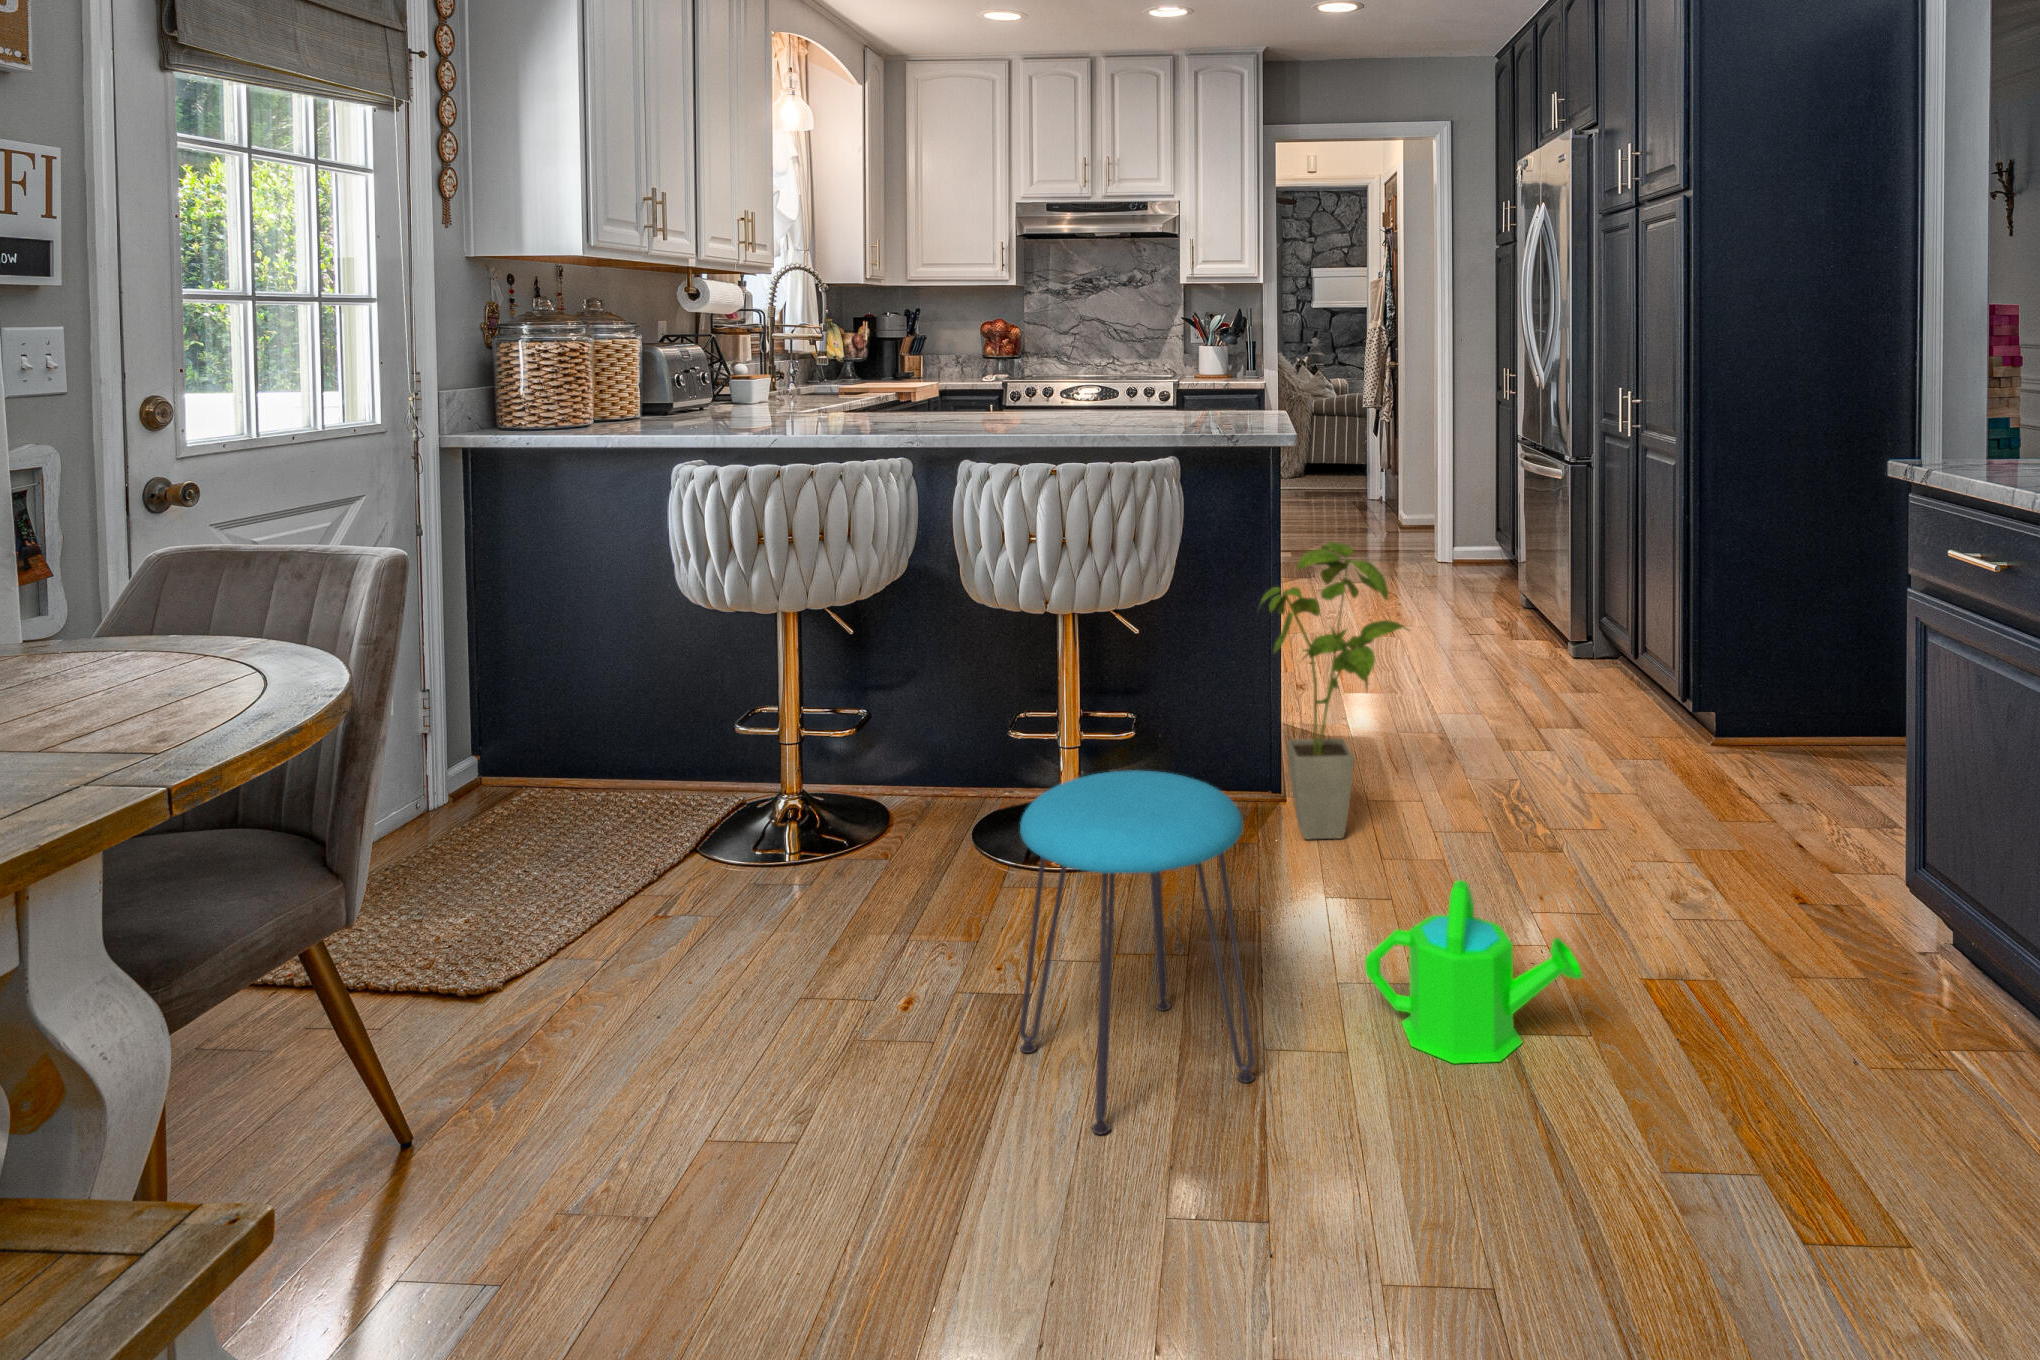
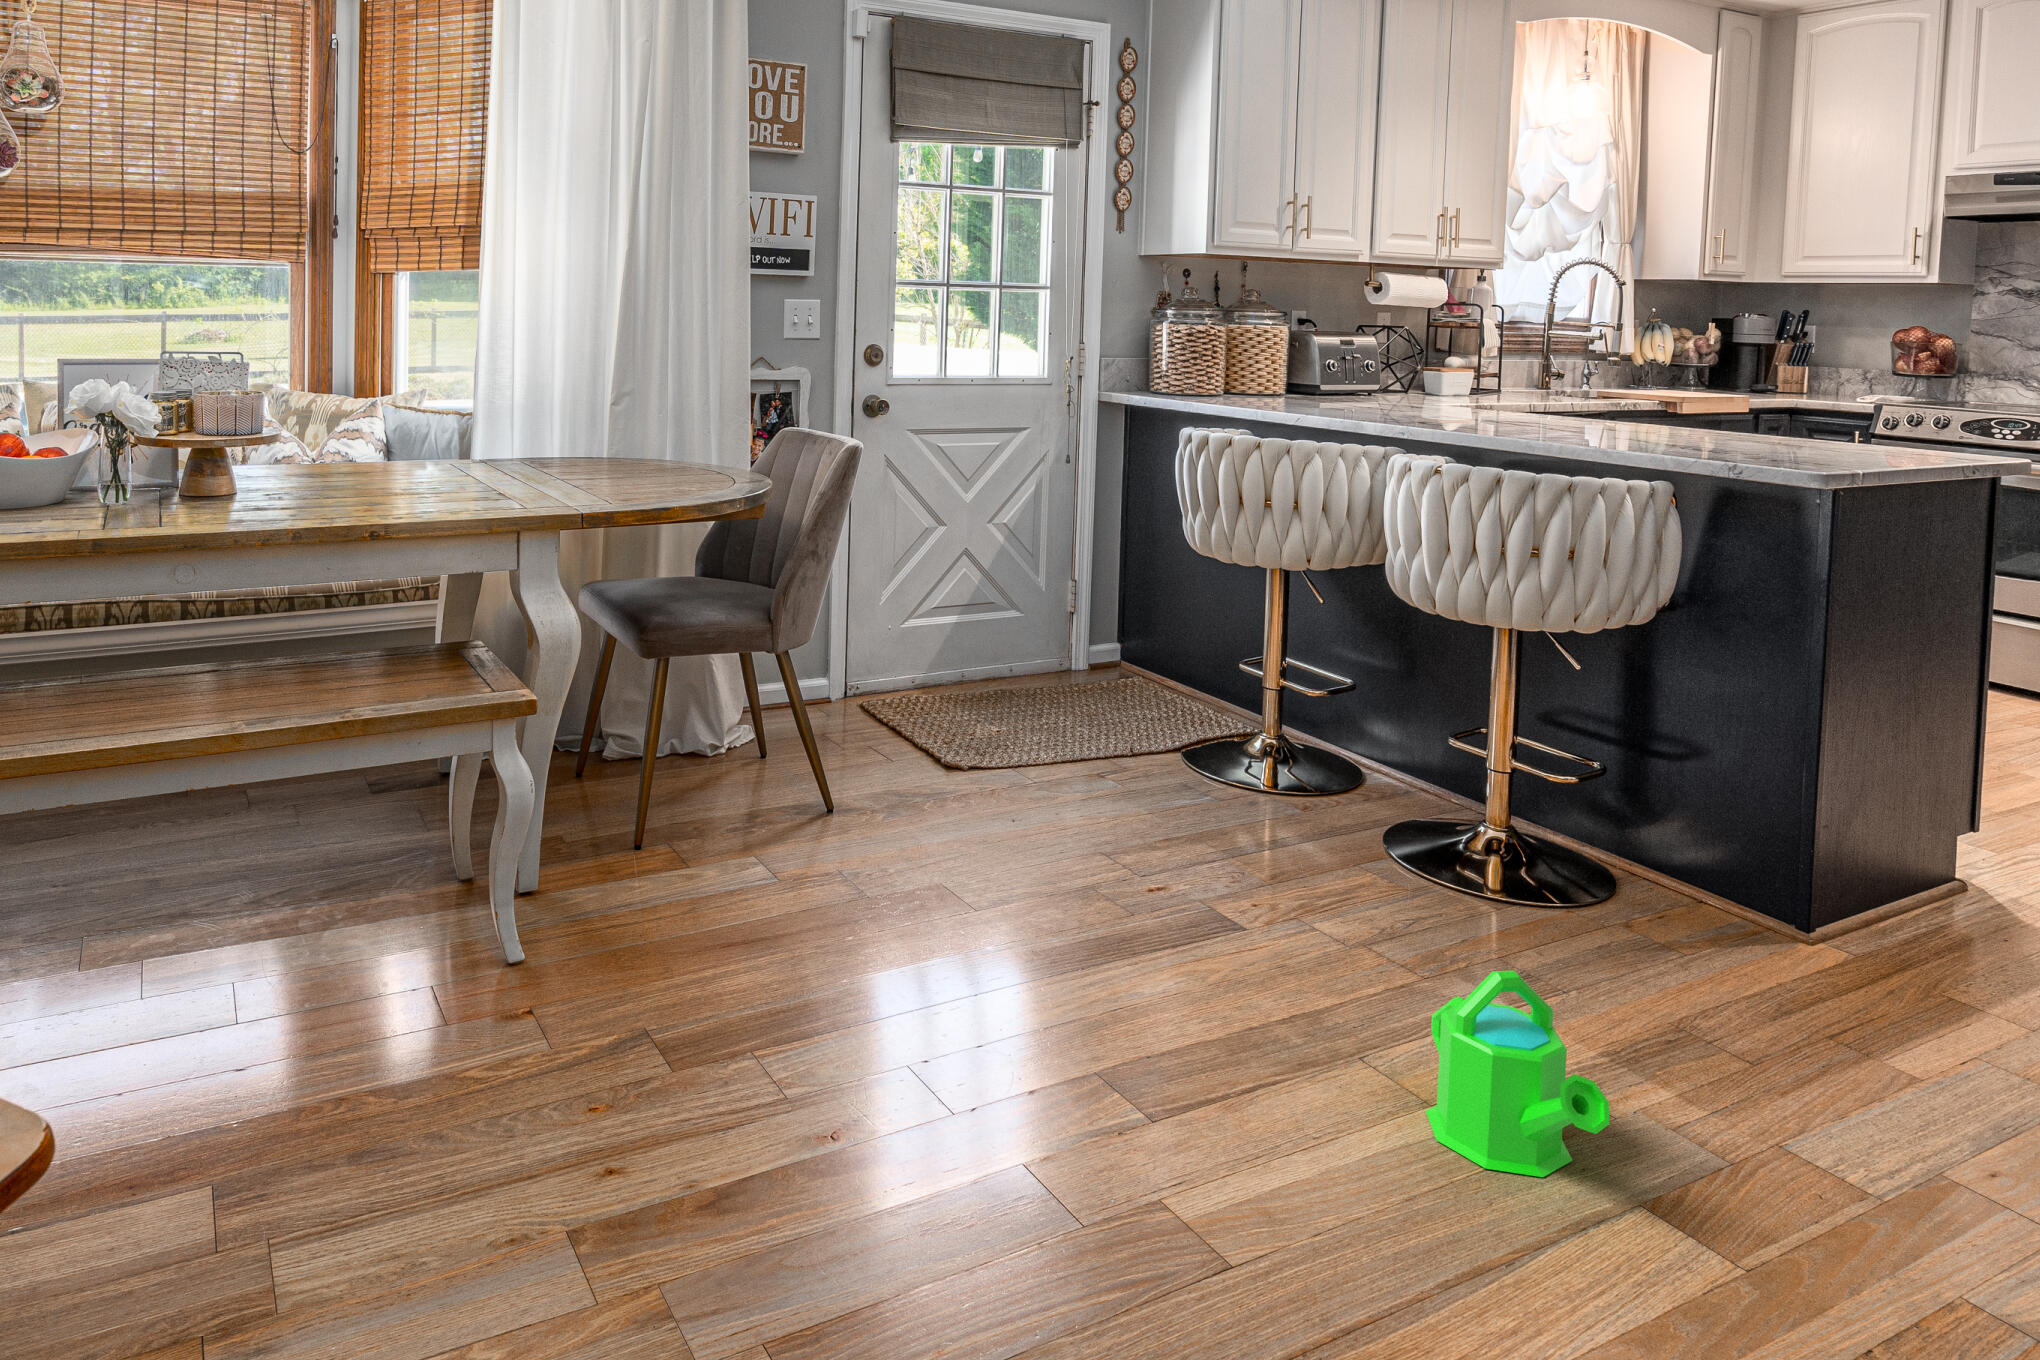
house plant: present [1260,542,1408,839] -> none [1659,619,1902,983]
stool: present [1019,770,1255,1134] -> none [1095,730,1308,1043]

